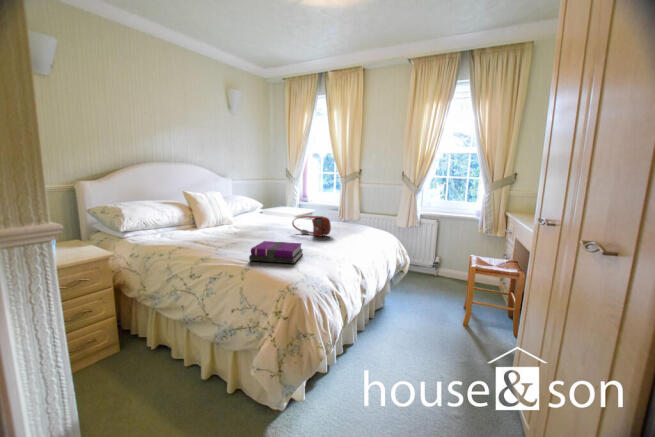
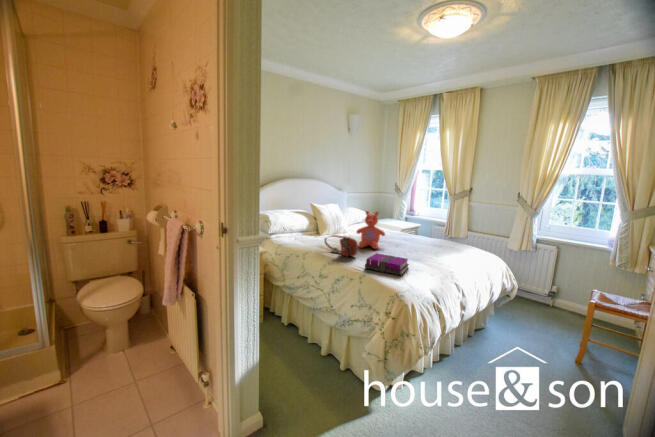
teddy bear: none [242,194,276,238] -> present [357,211,385,249]
handbag: present [292,216,331,237] -> present [325,235,358,257]

